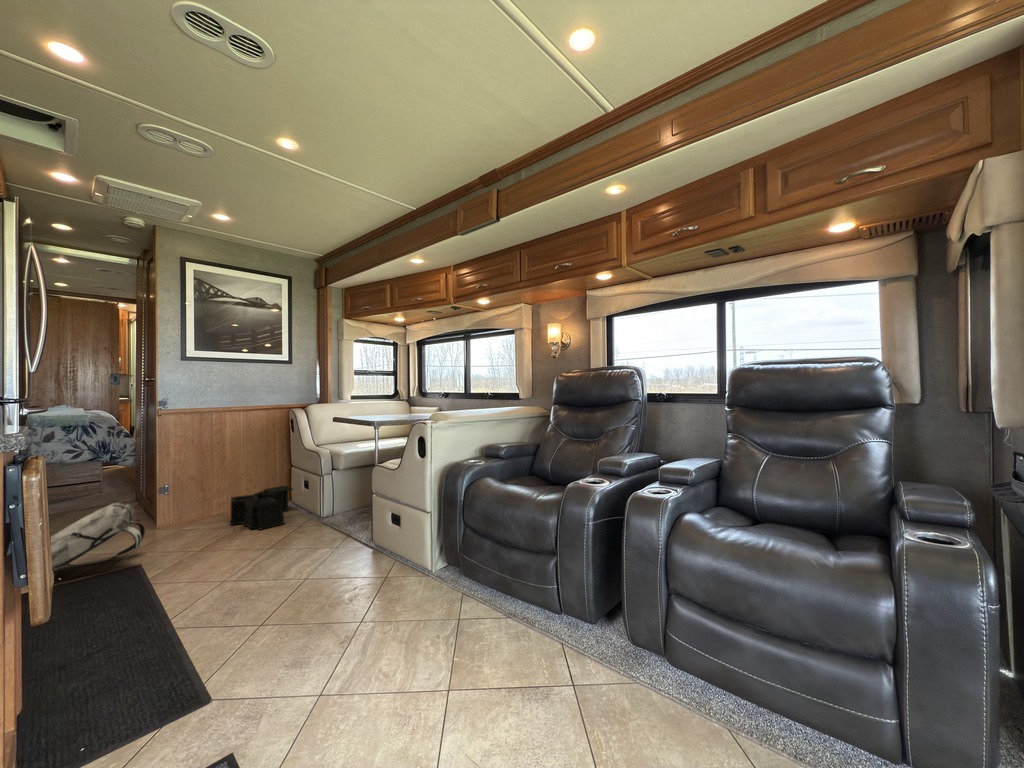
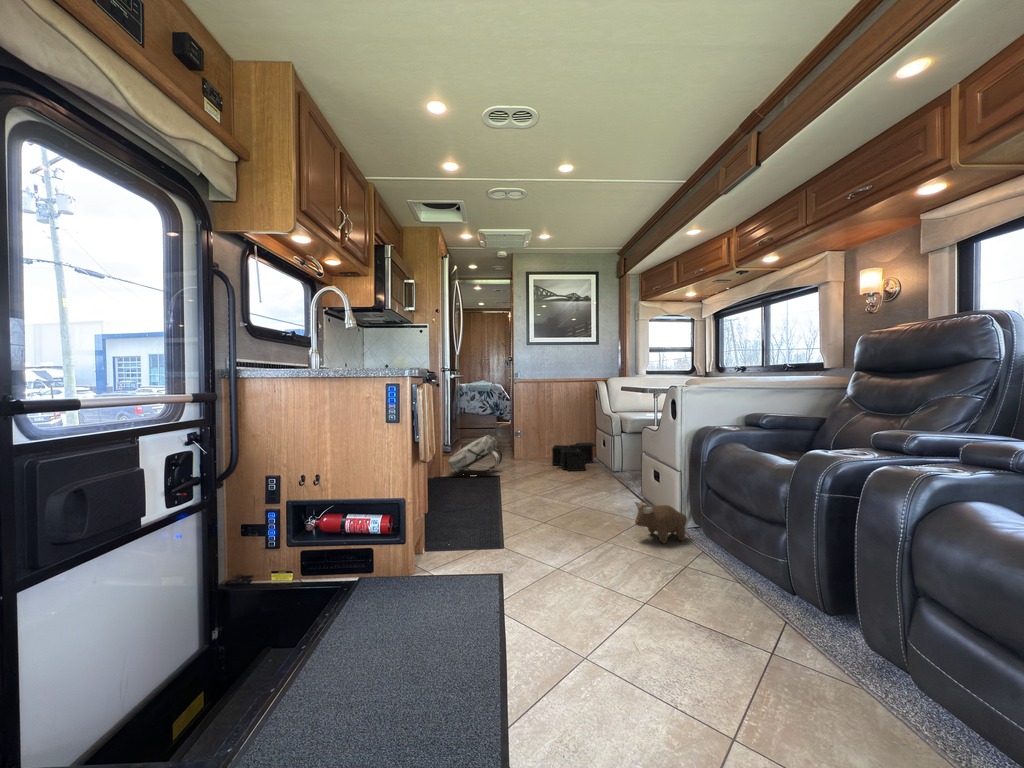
plush toy: none [391,556,445,602] -> present [634,502,687,543]

